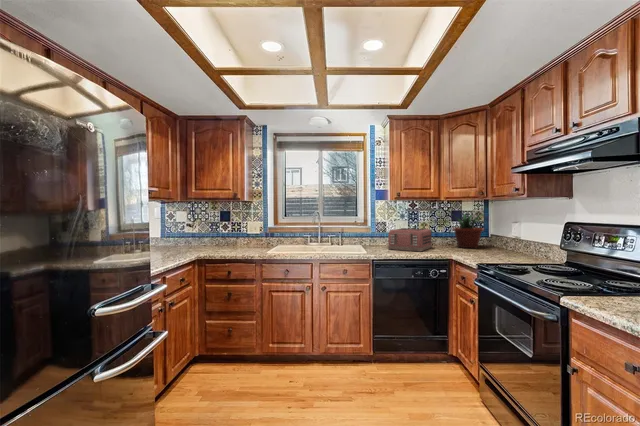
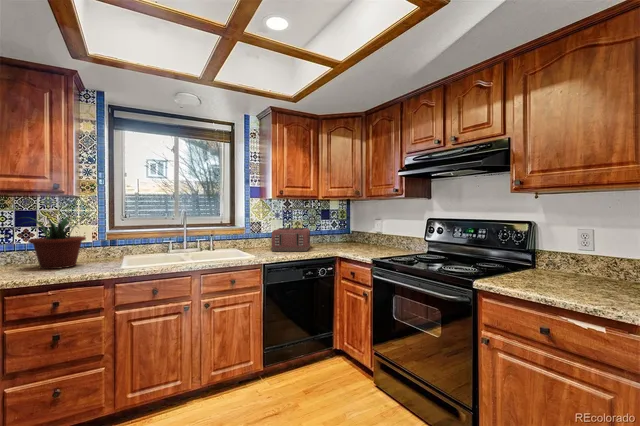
potted plant: present [452,215,484,248] -> present [19,217,88,269]

